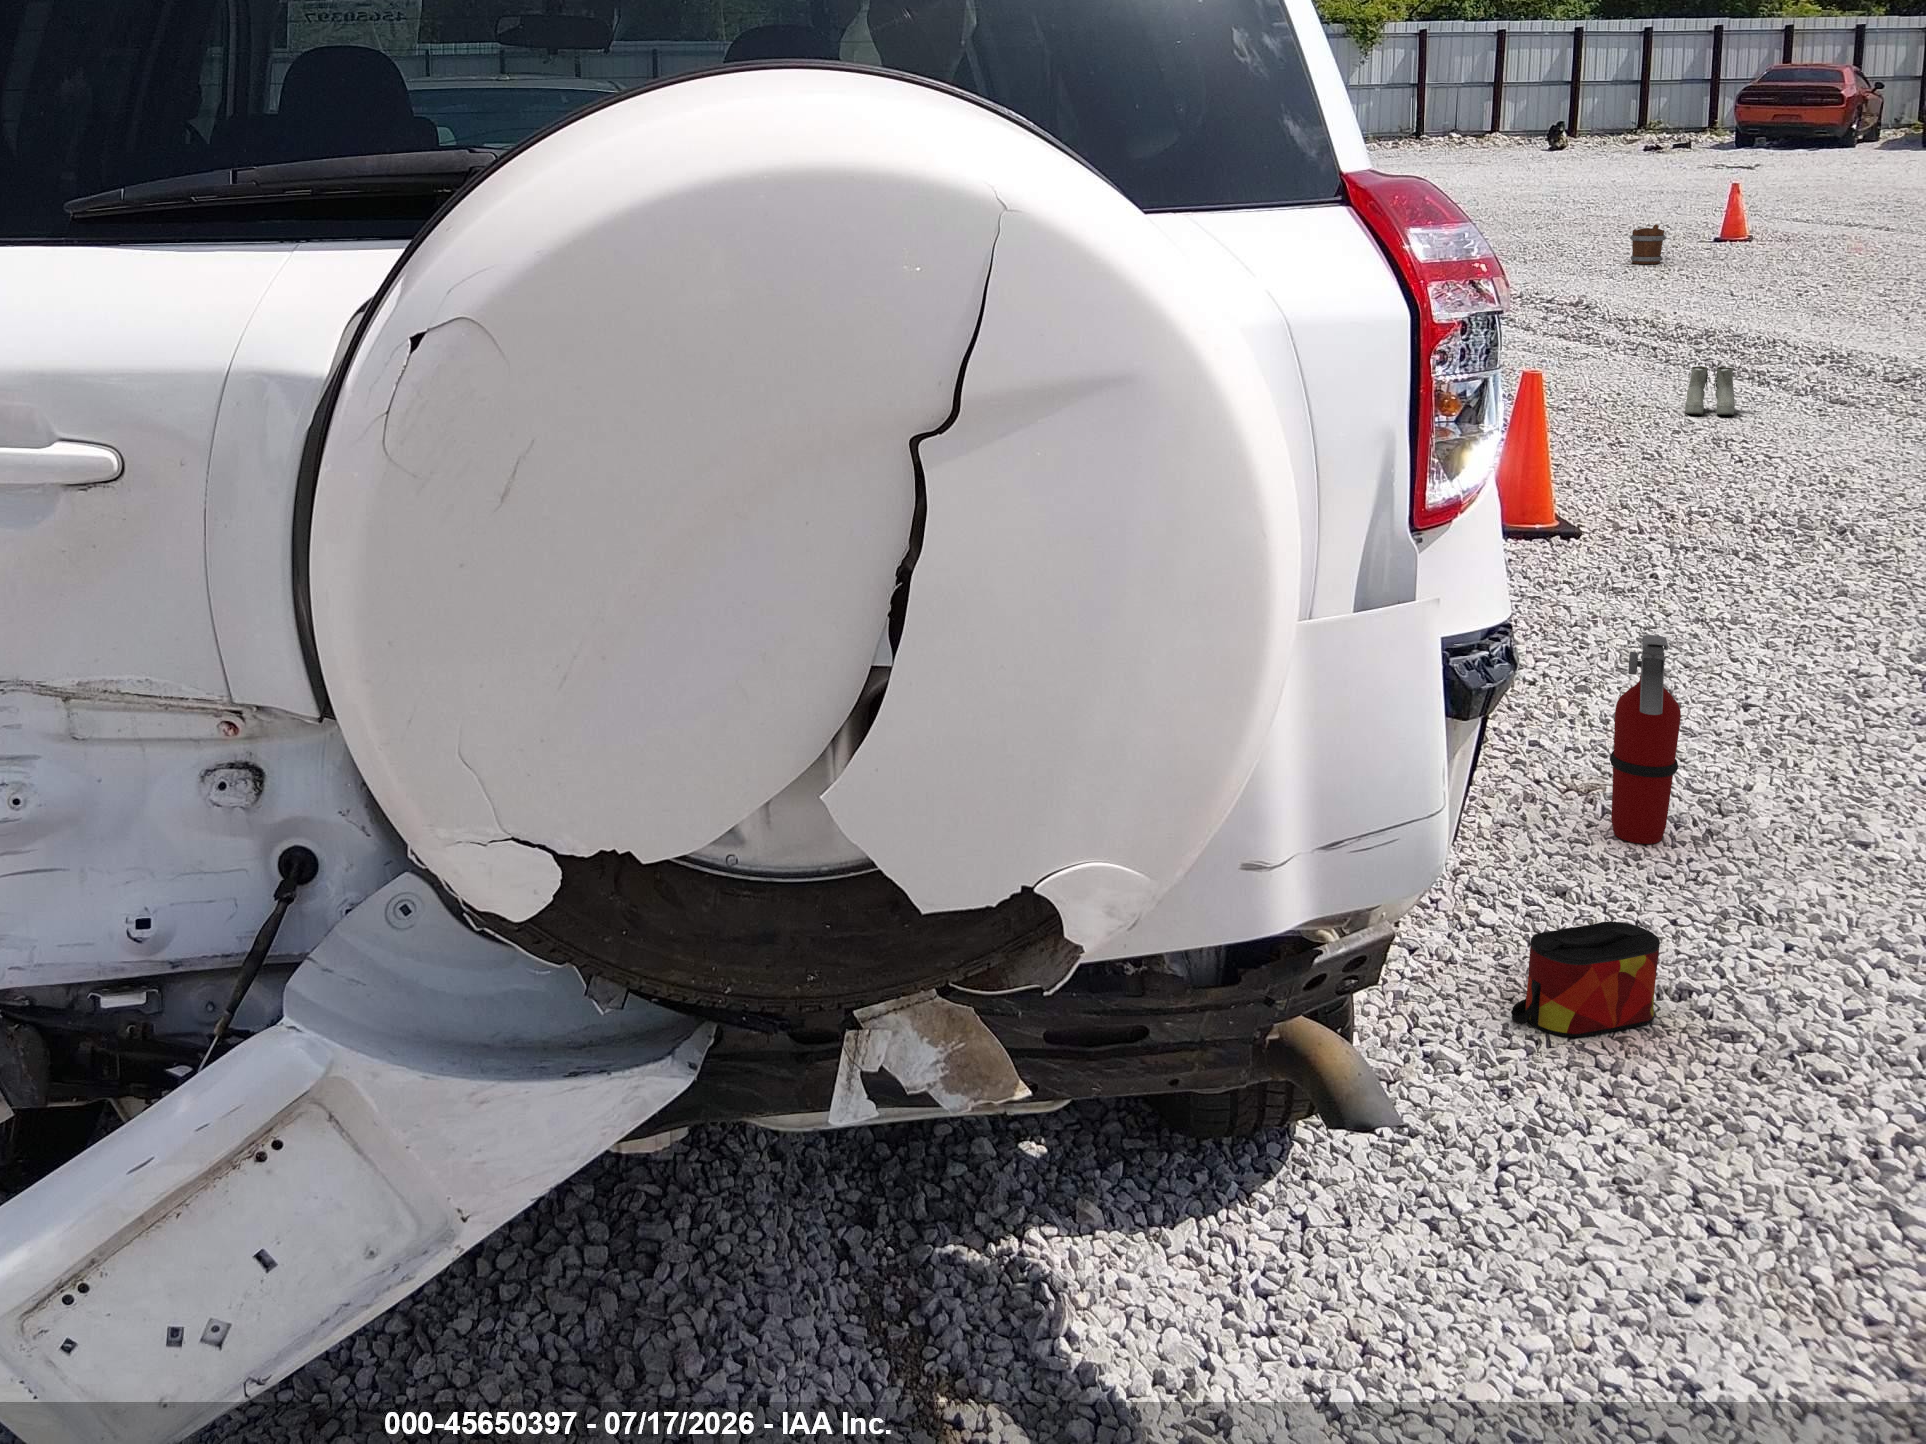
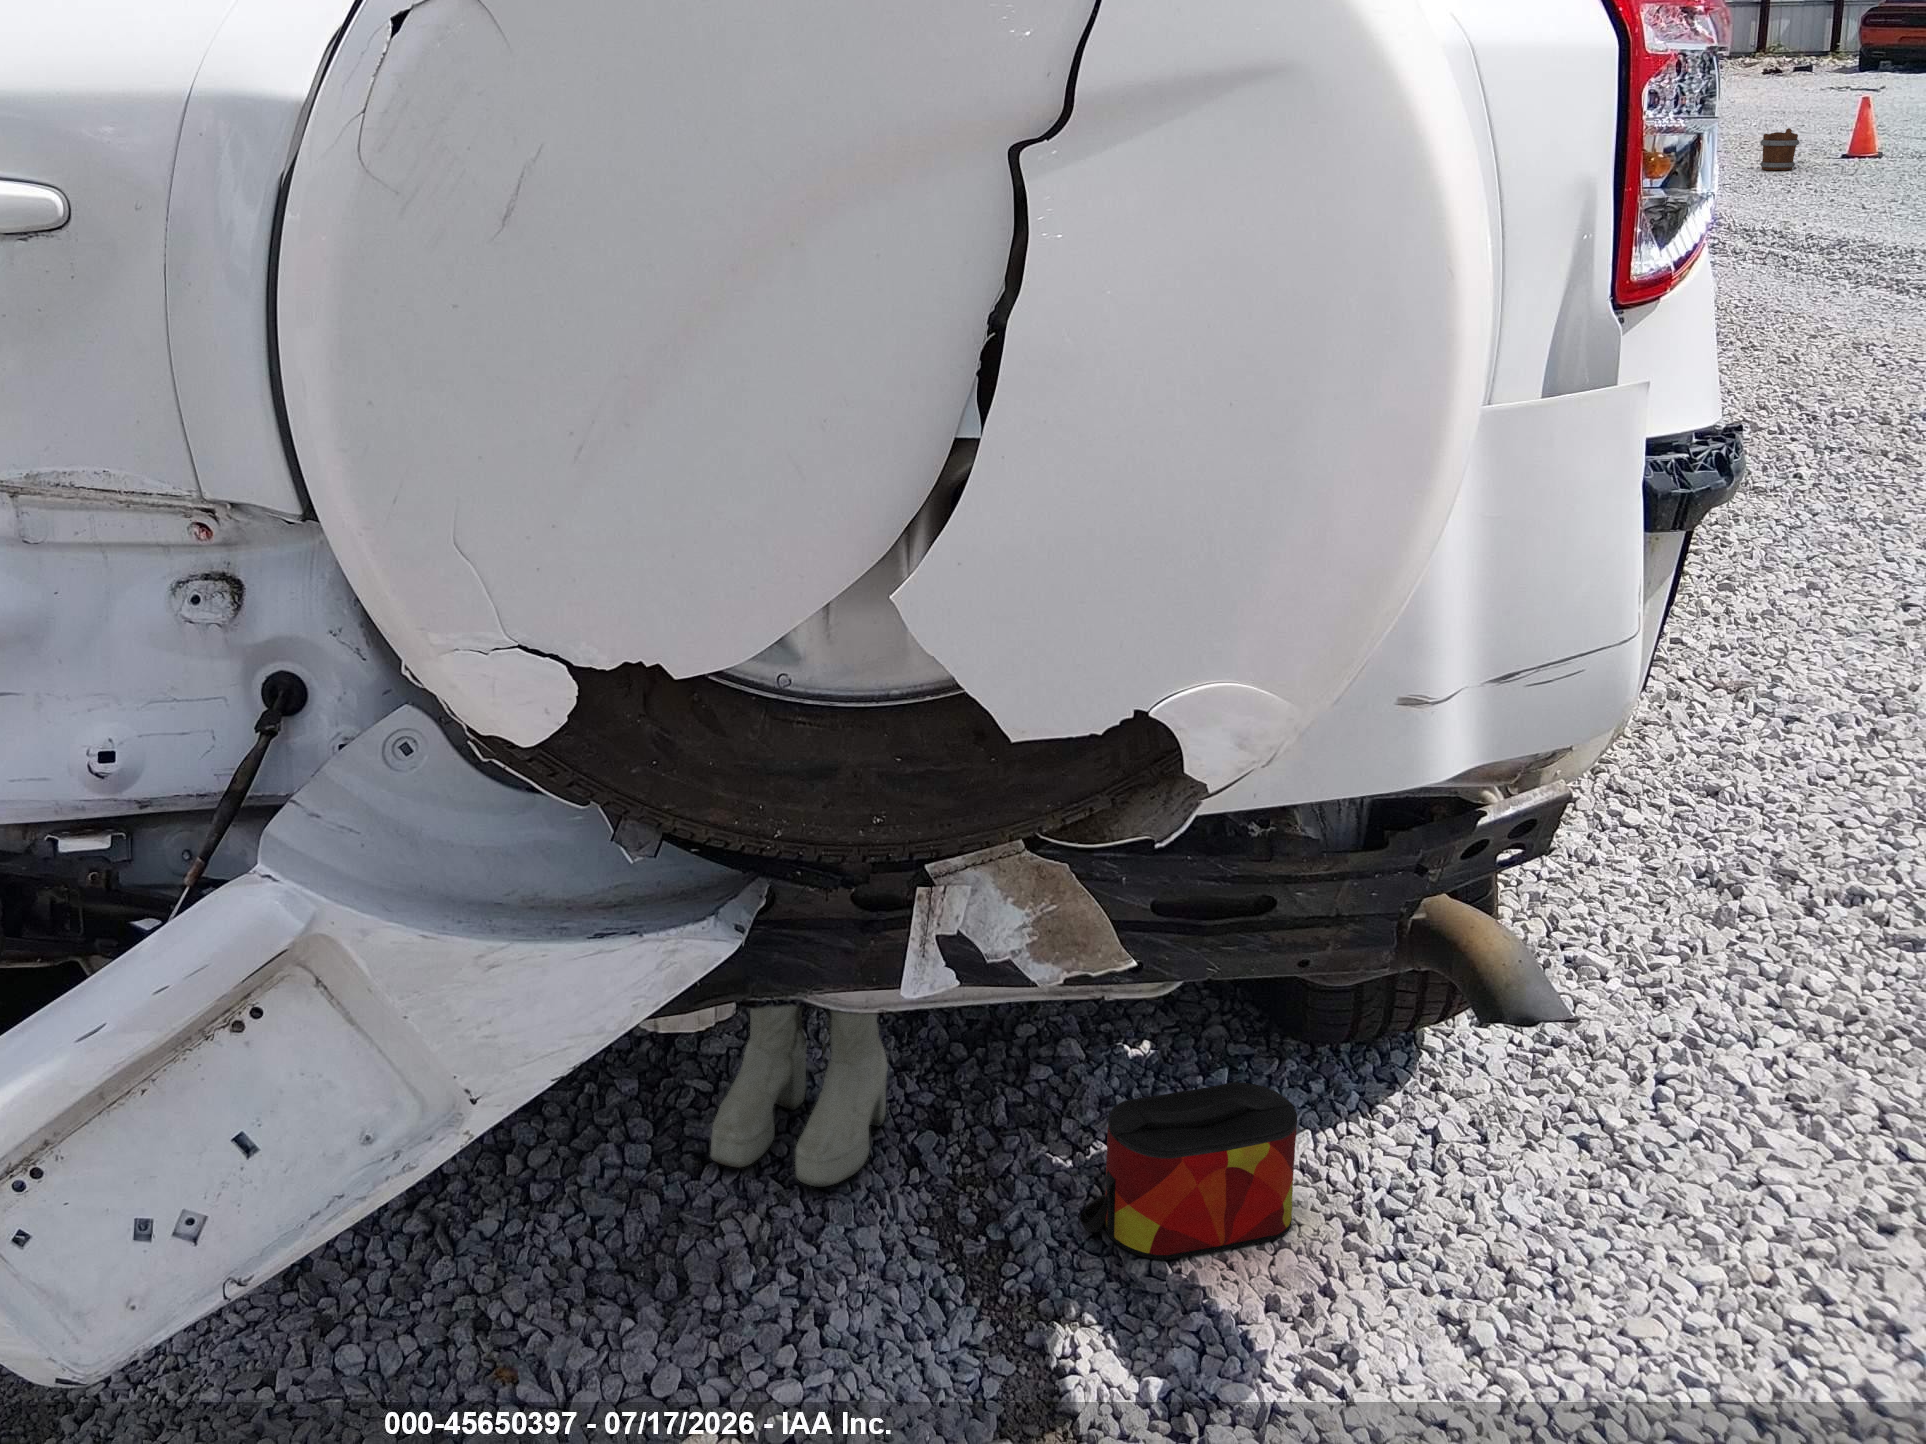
boots: present [1685,367,1735,415] -> present [710,1006,888,1187]
fire extinguisher: present [1609,635,1681,844] -> none [1768,512,1851,744]
bag: present [1511,922,1660,1037] -> present [1079,1082,1297,1260]

